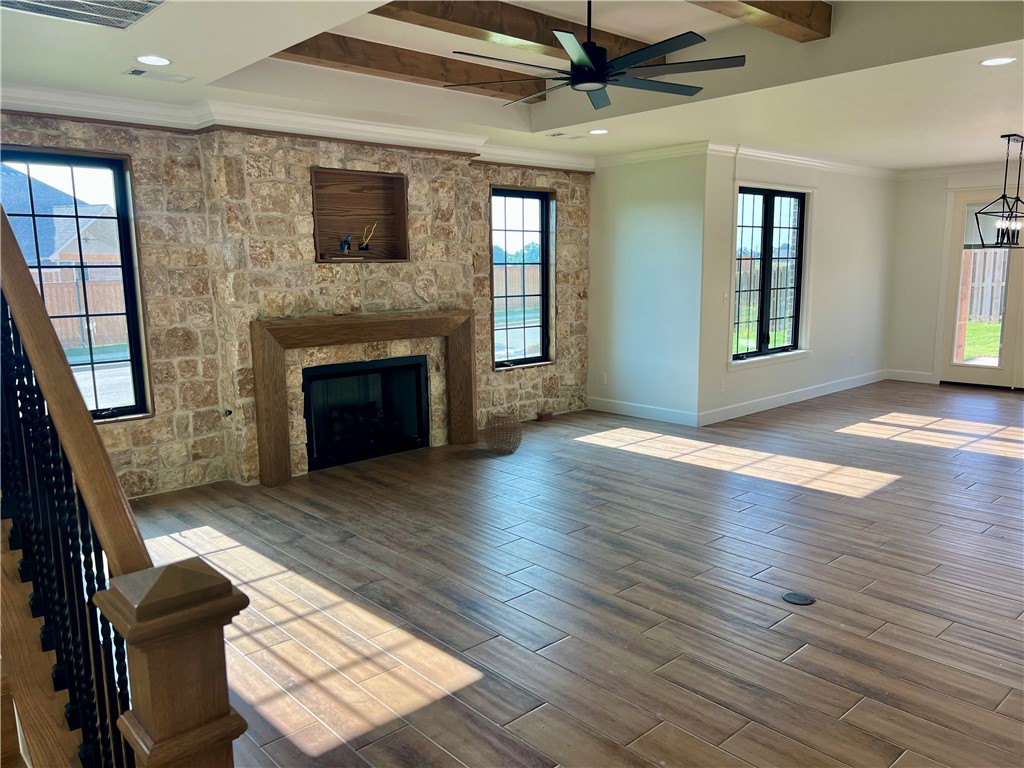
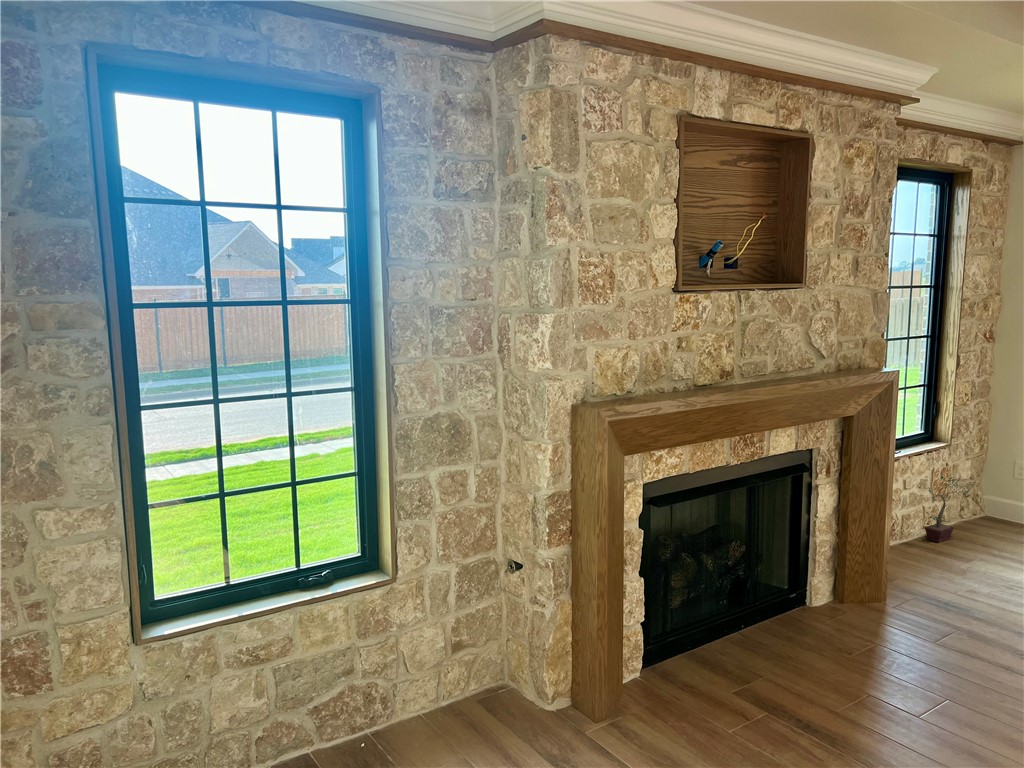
woven basket: present [484,412,522,455] -> none [925,557,1005,639]

